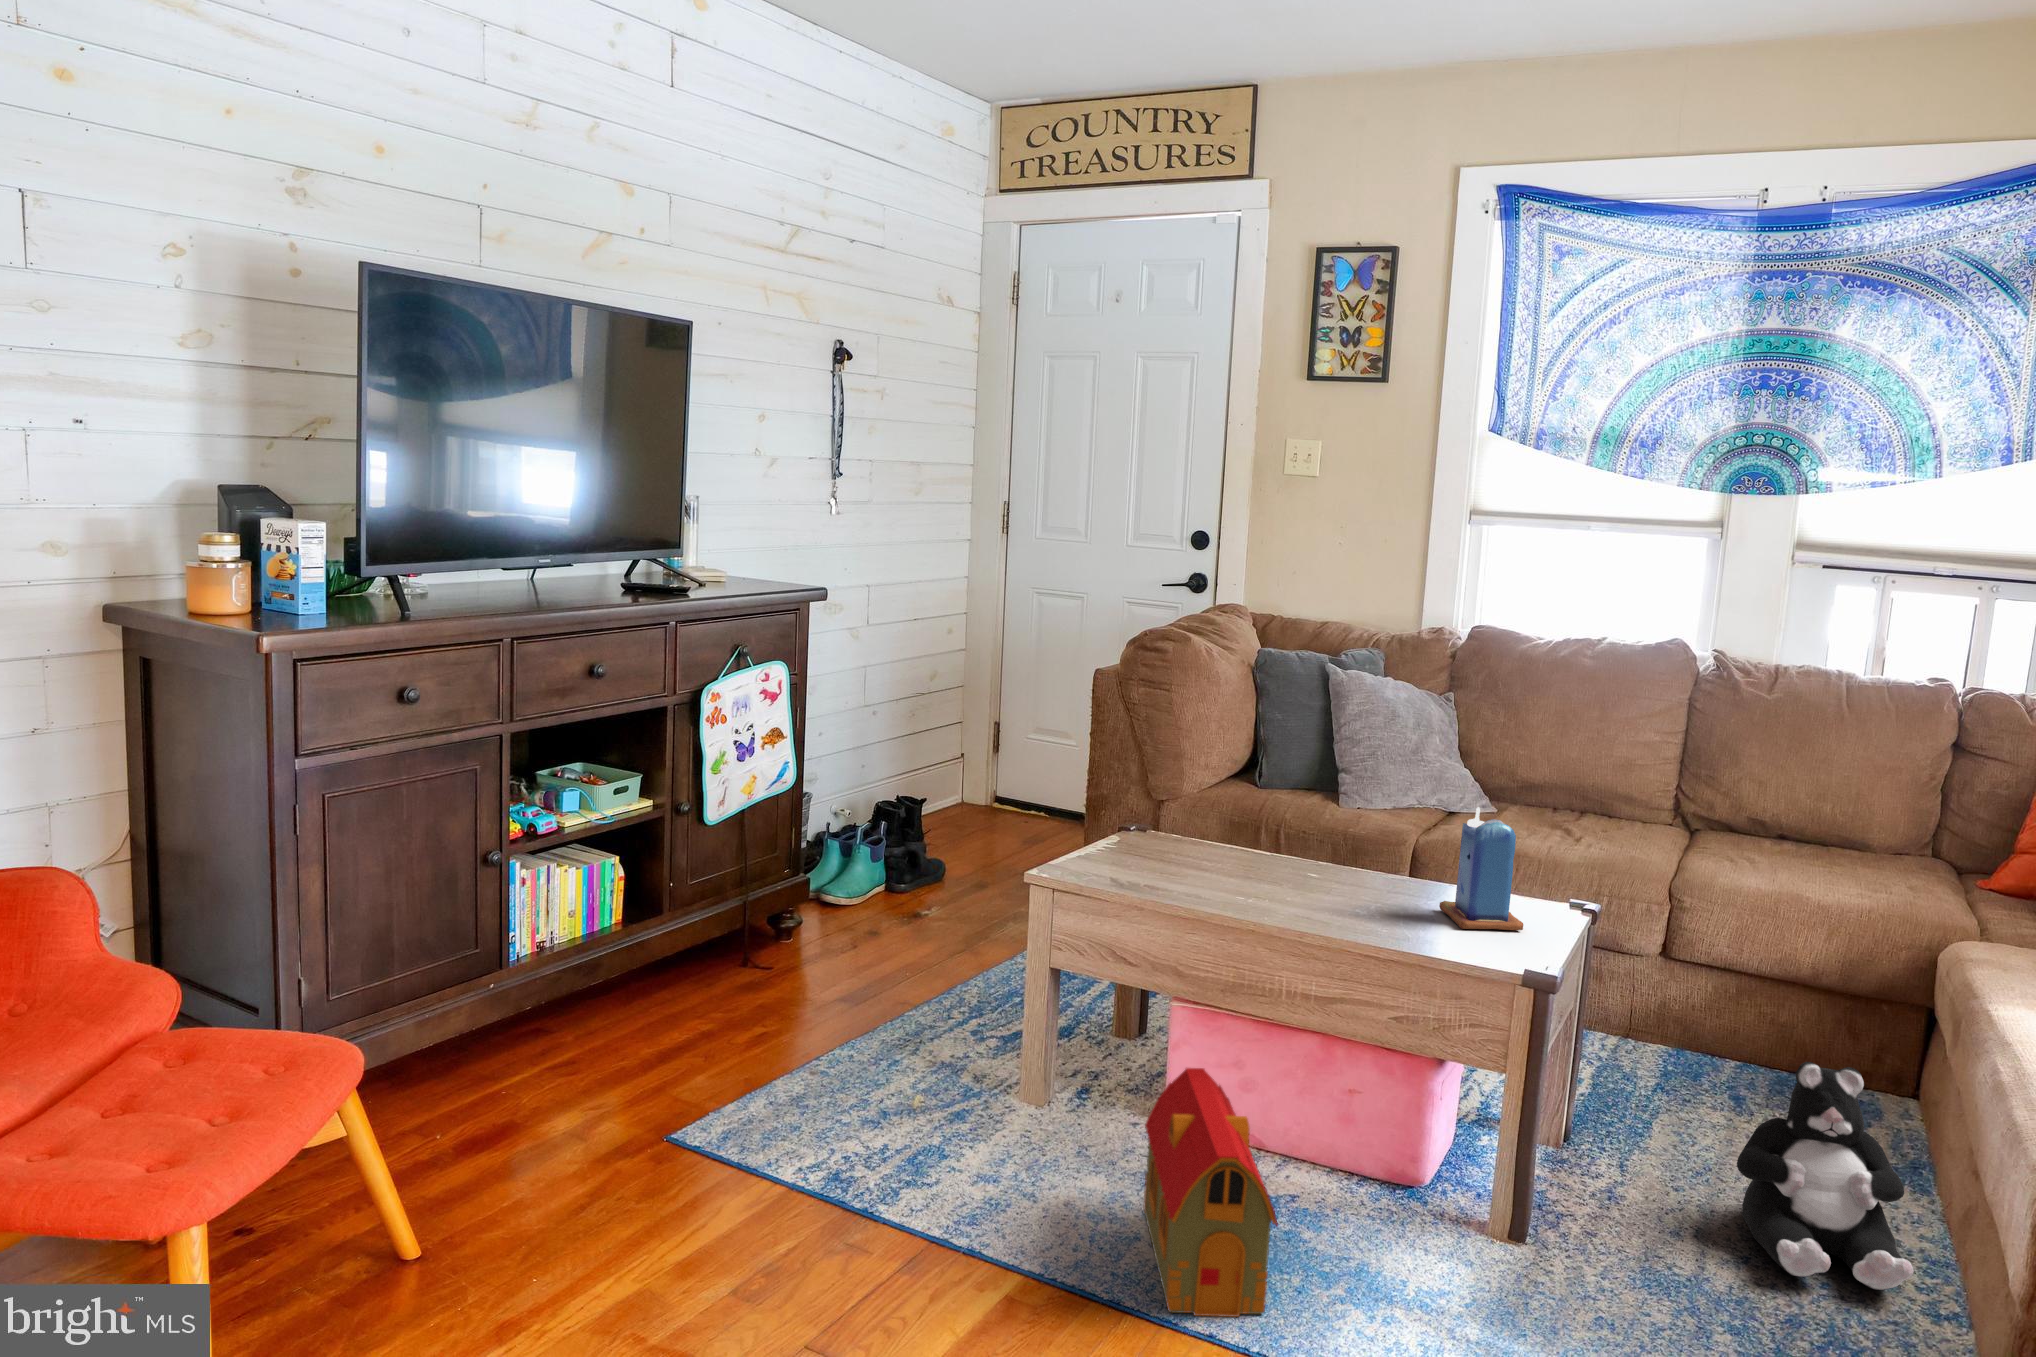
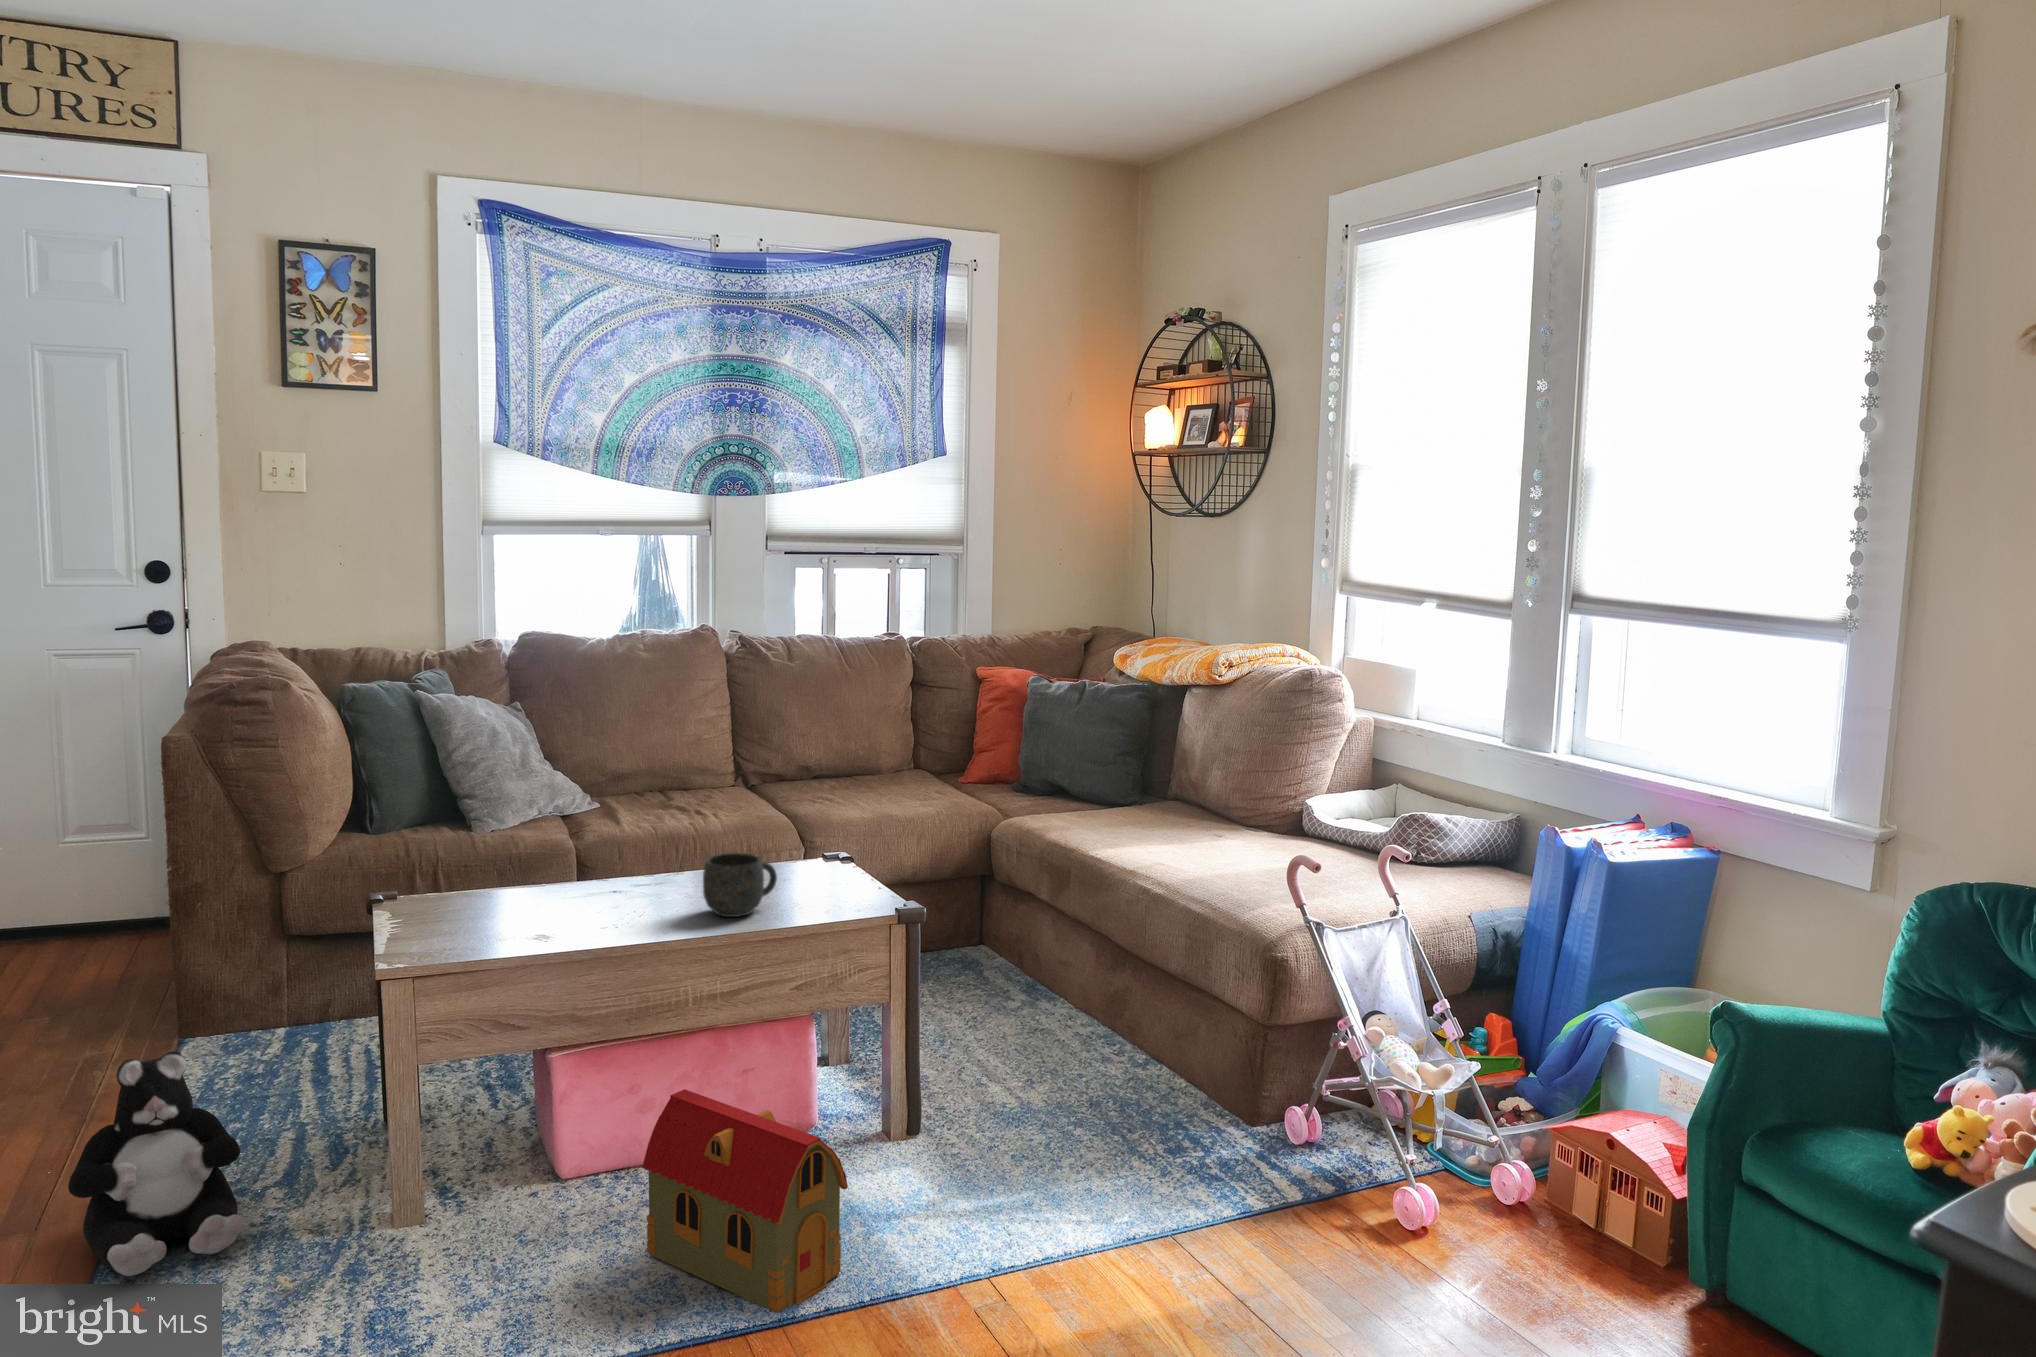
candle: present [1439,807,1523,930] -> none [768,786,848,895]
mug: none [1325,856,1410,926] -> present [703,853,777,917]
plush toy: present [1737,1062,1914,1290] -> present [68,1051,245,1276]

